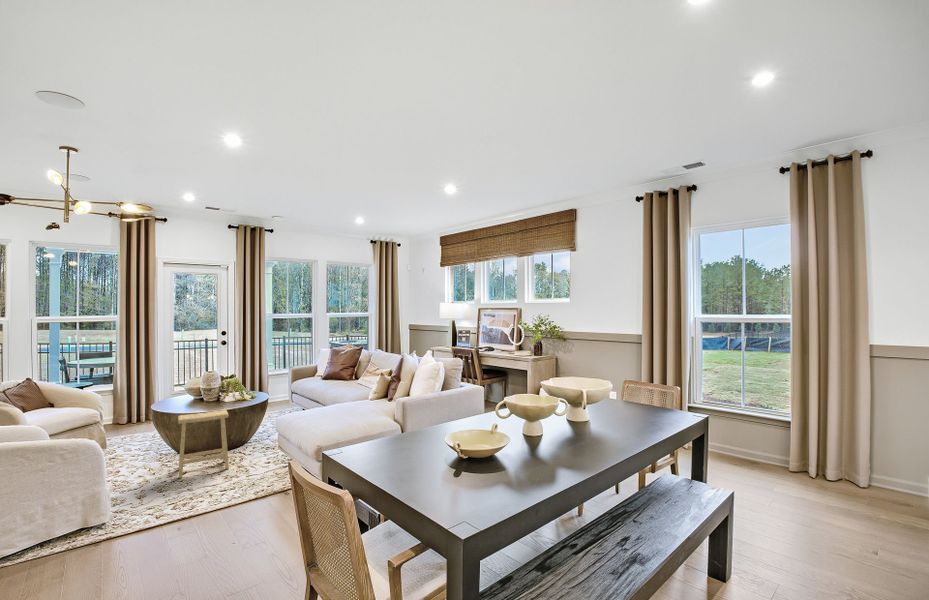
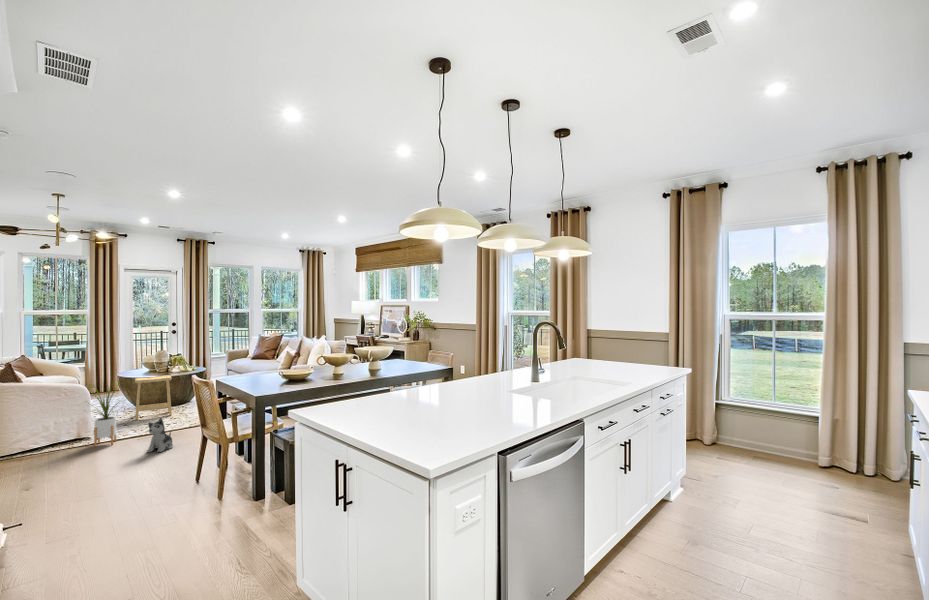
house plant: none [97,425,170,545] -> present [91,385,118,447]
plush toy: none [198,501,240,564] -> present [147,418,173,452]

